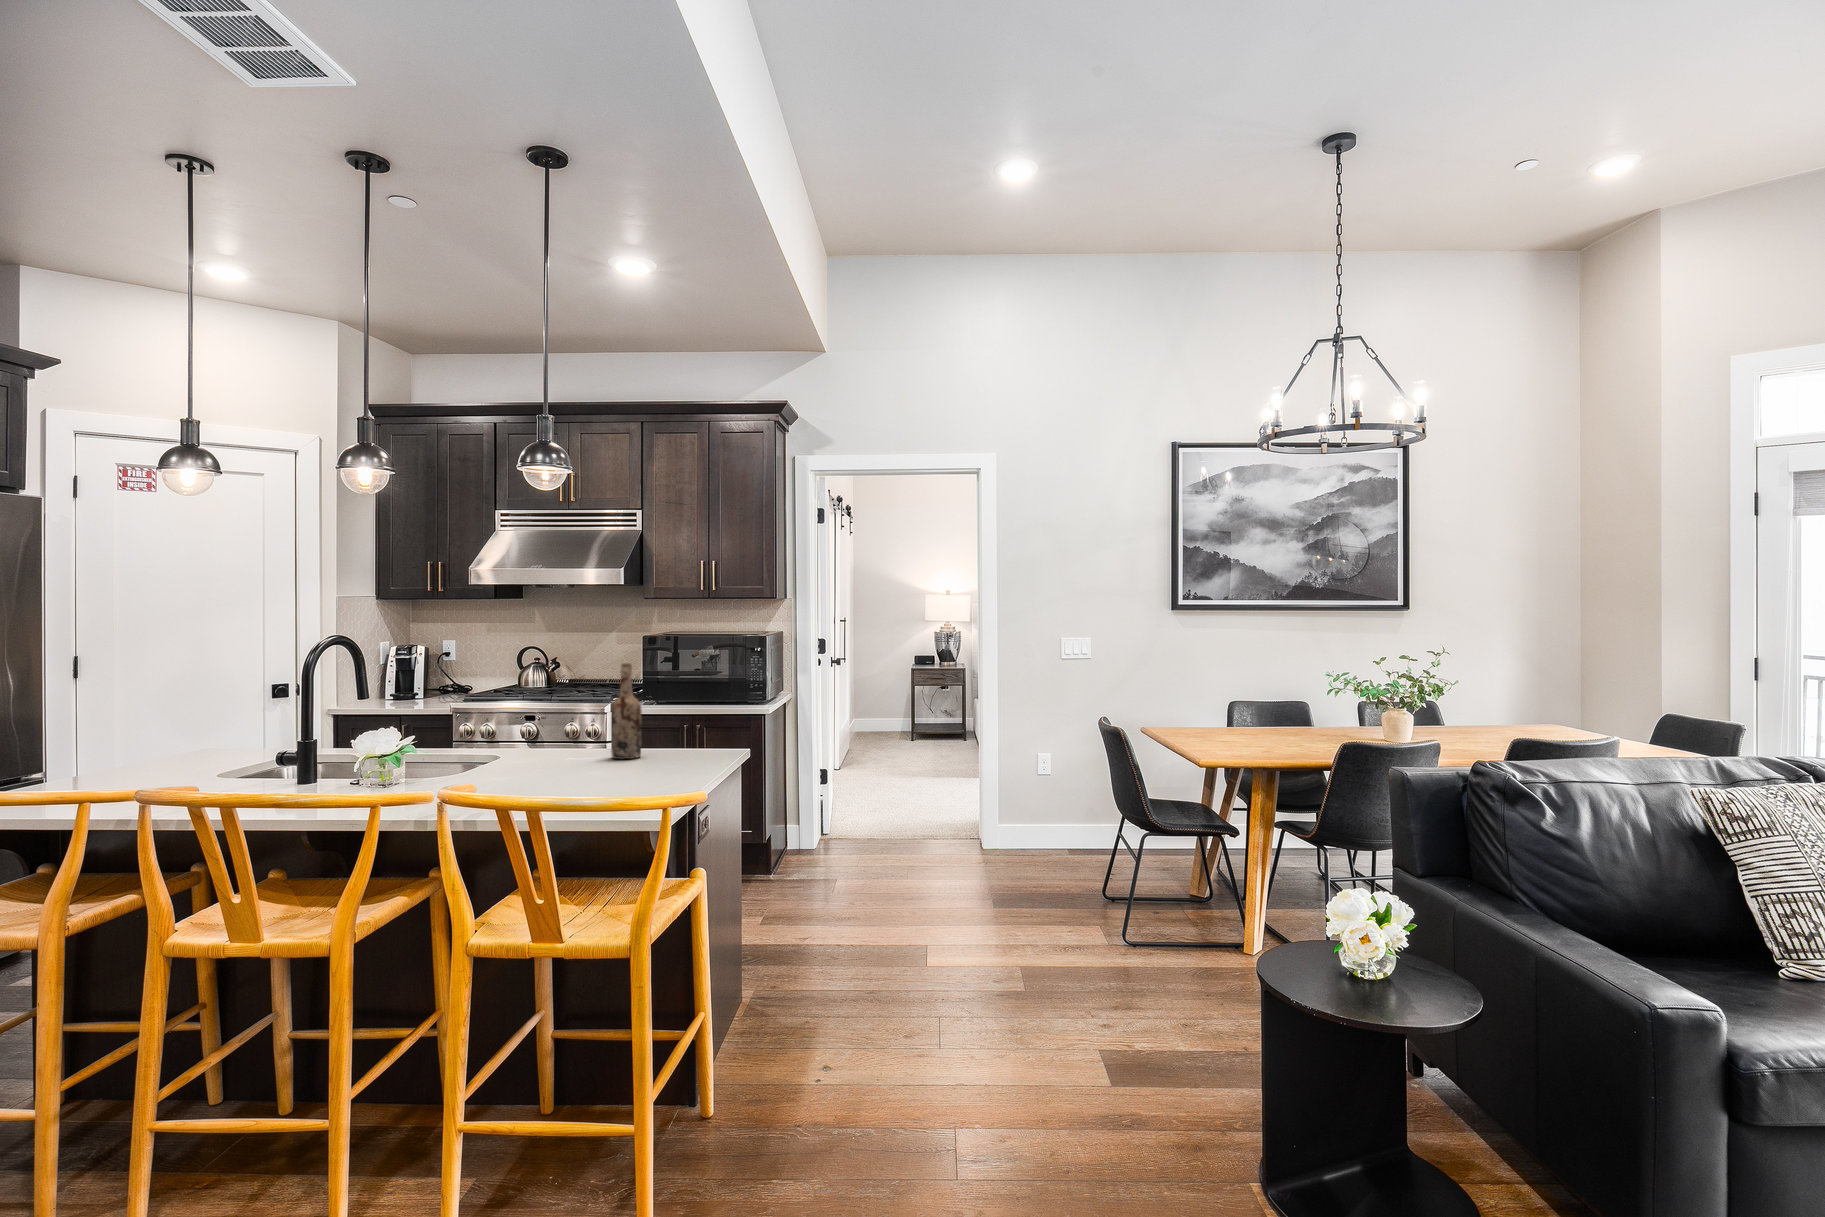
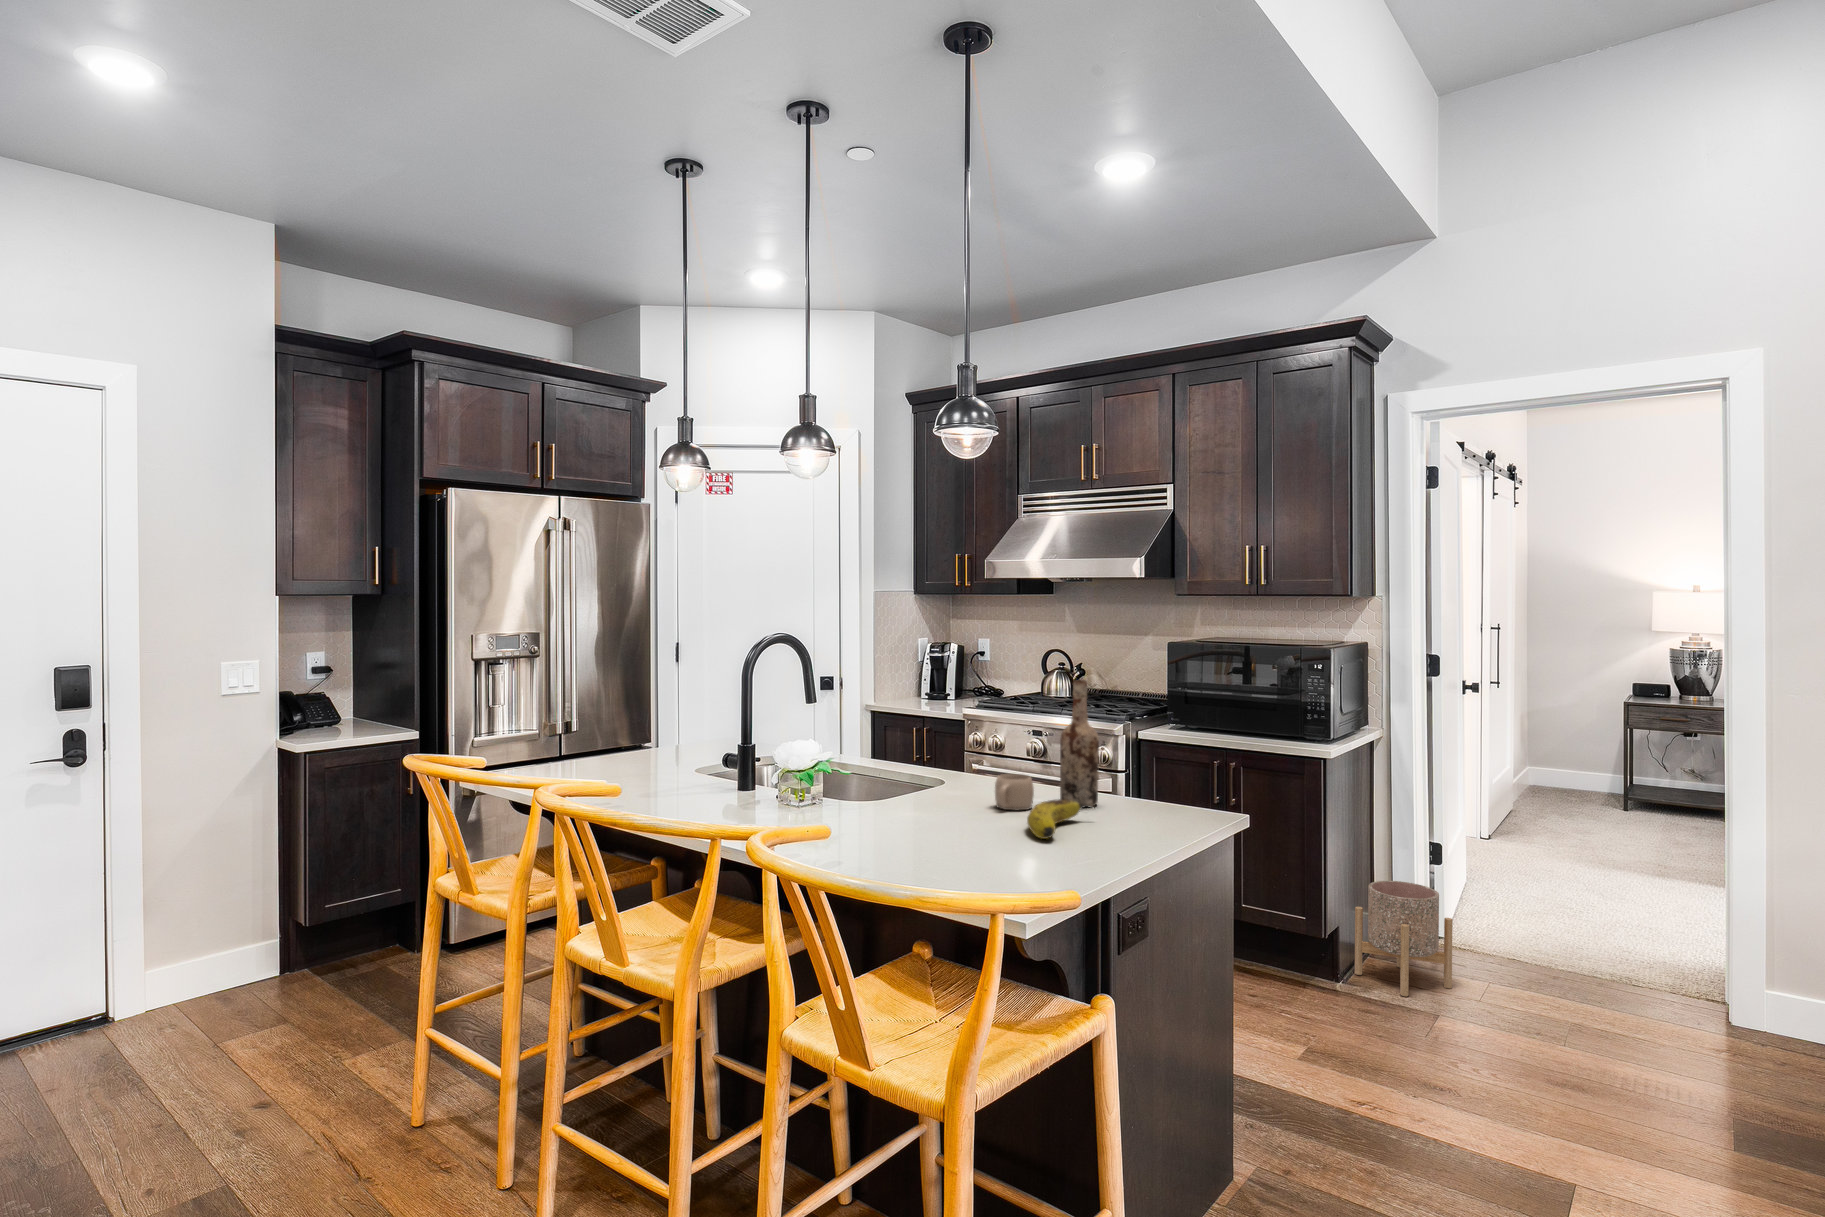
mug: none [563,739,595,767] -> present [995,774,1034,810]
fruit: none [608,752,651,778] -> present [1027,799,1094,839]
planter: none [781,798,841,874] -> present [1355,881,1453,996]

